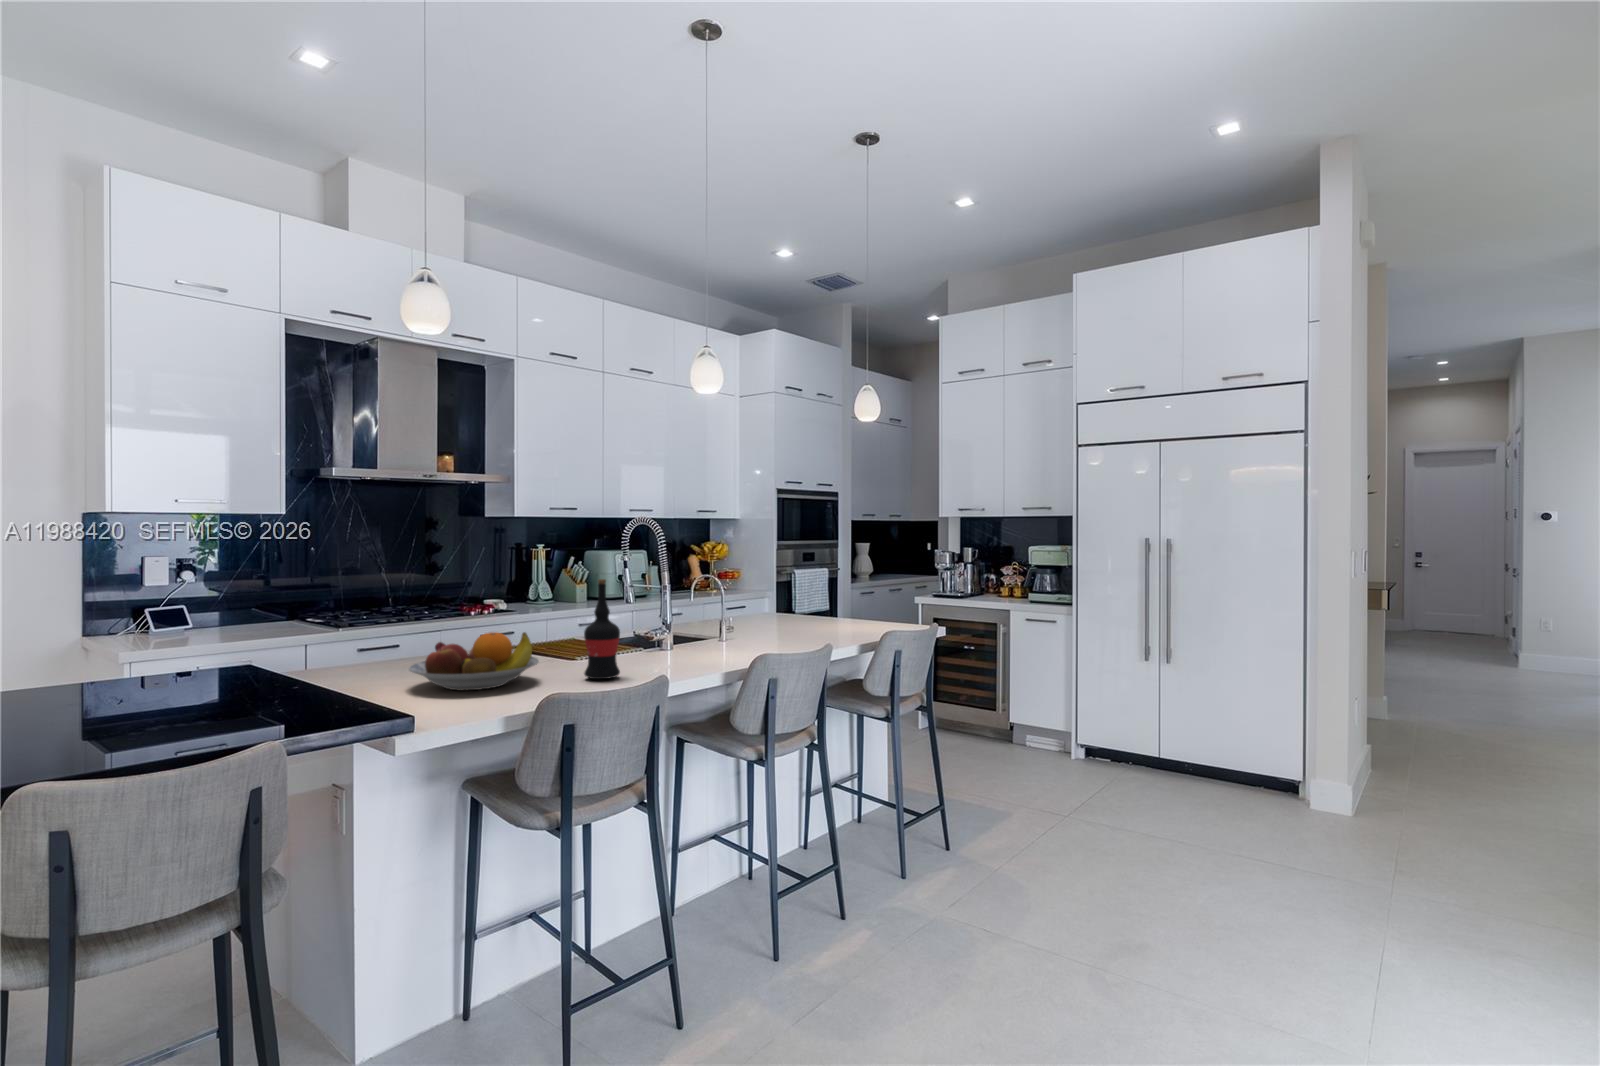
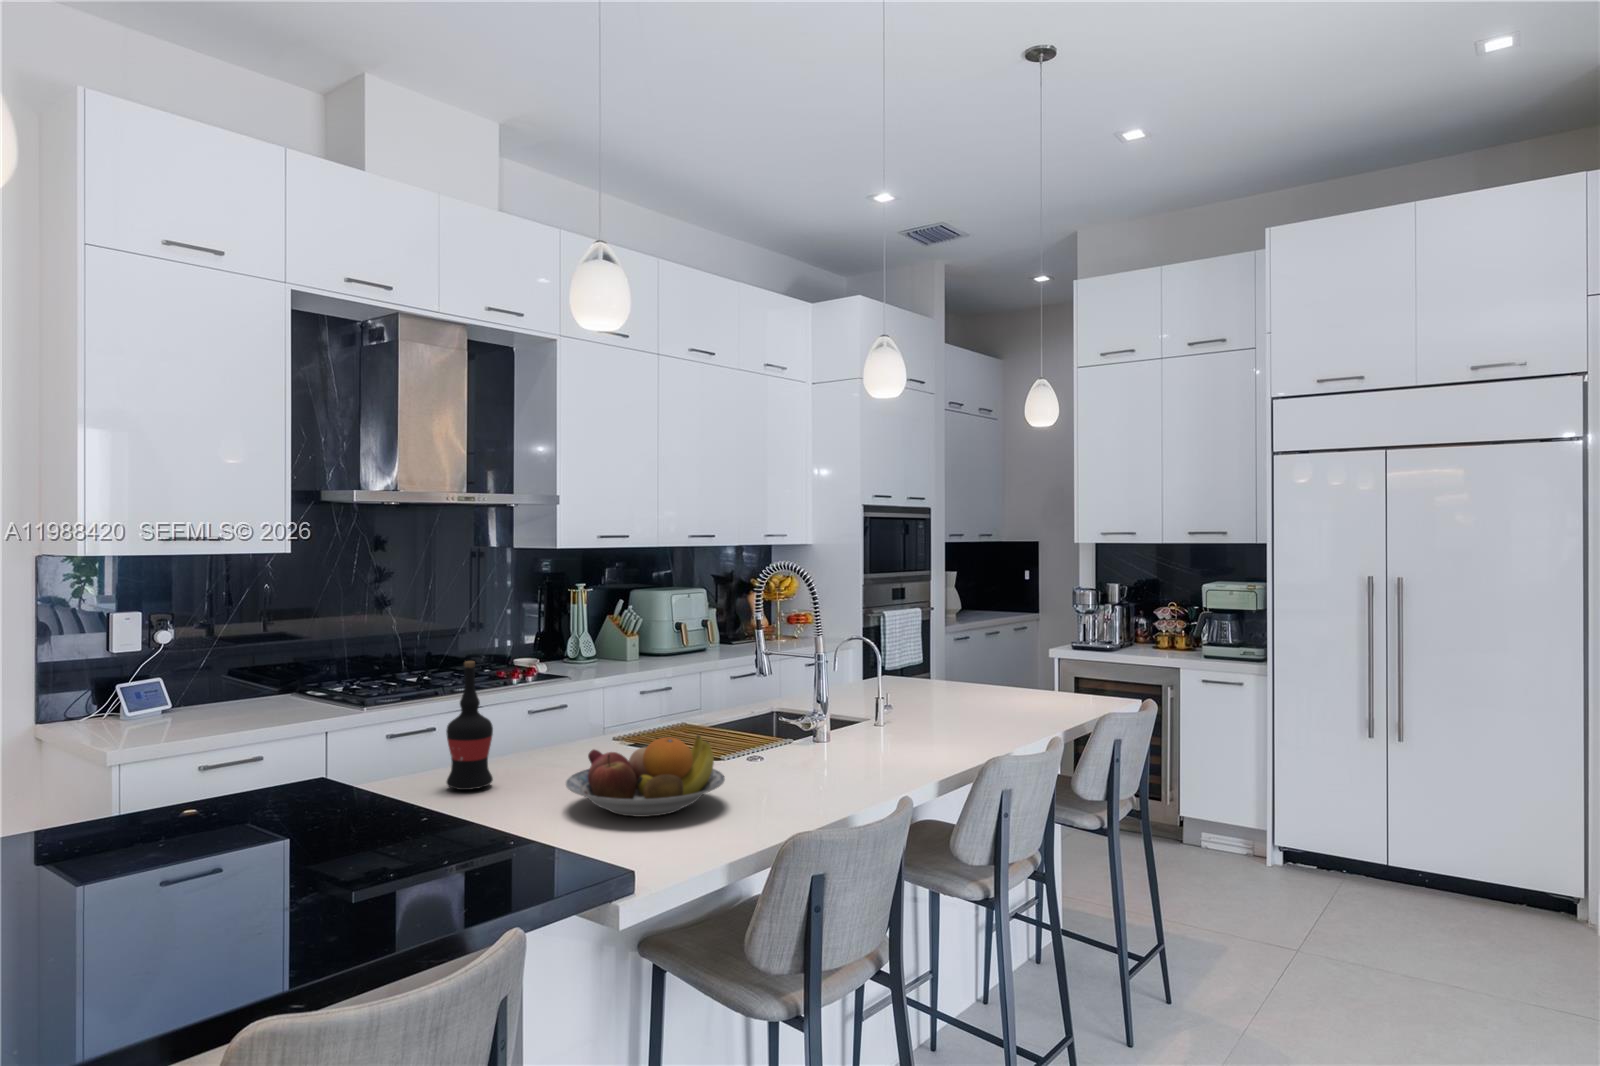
wine bottle: present [584,579,620,679] -> present [446,661,493,790]

